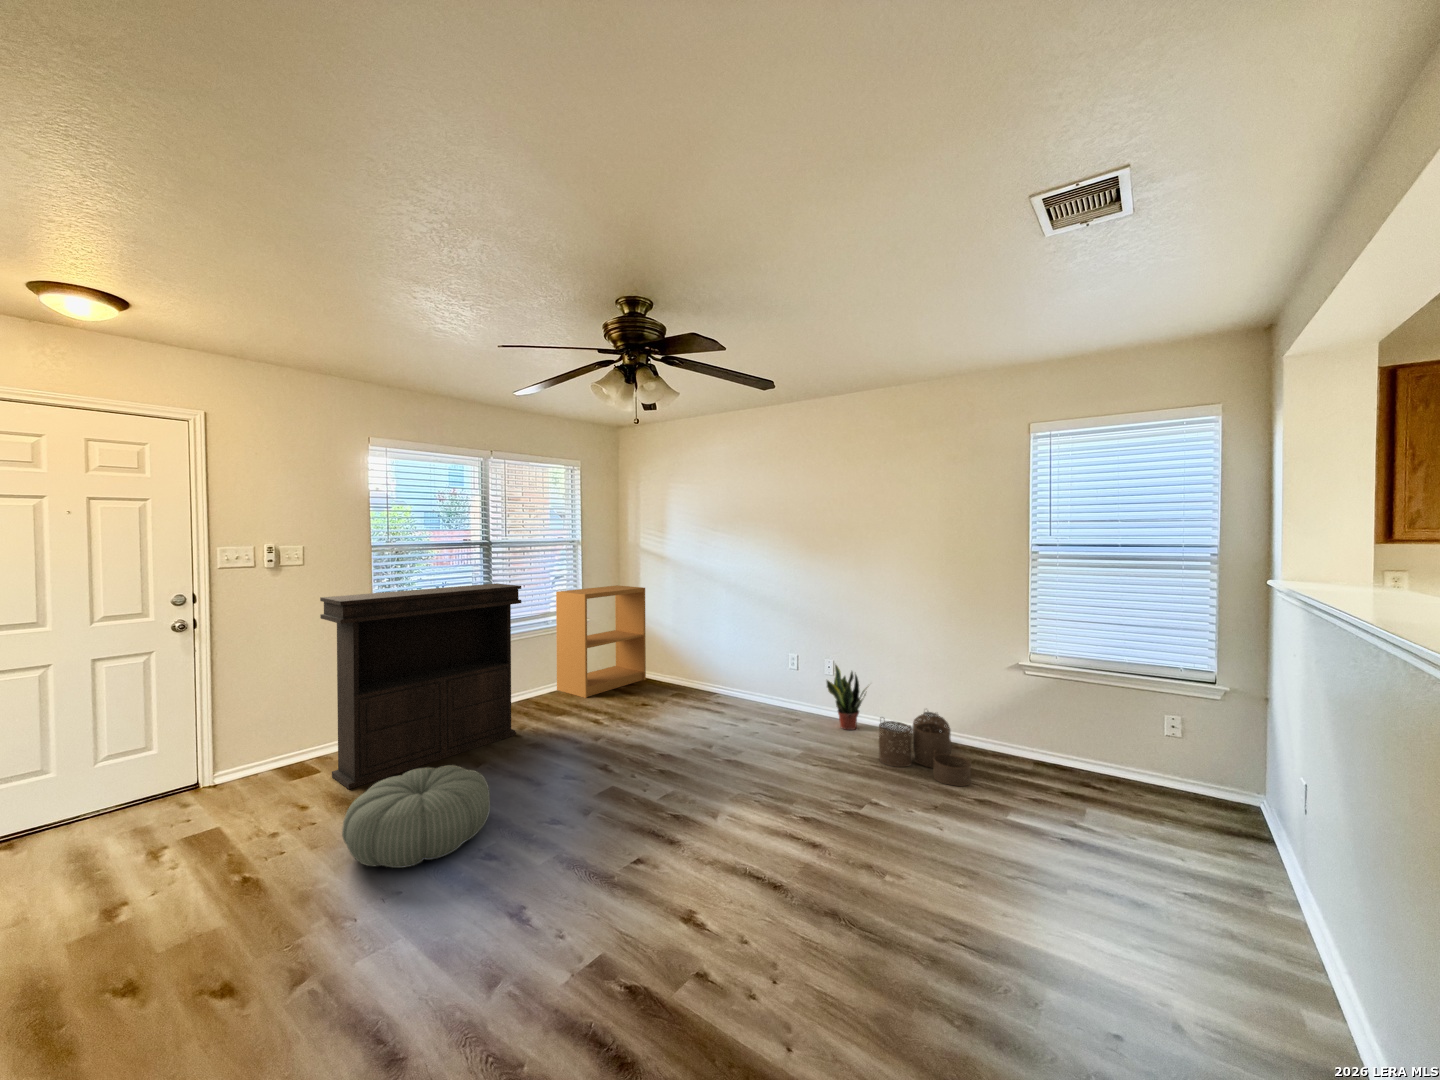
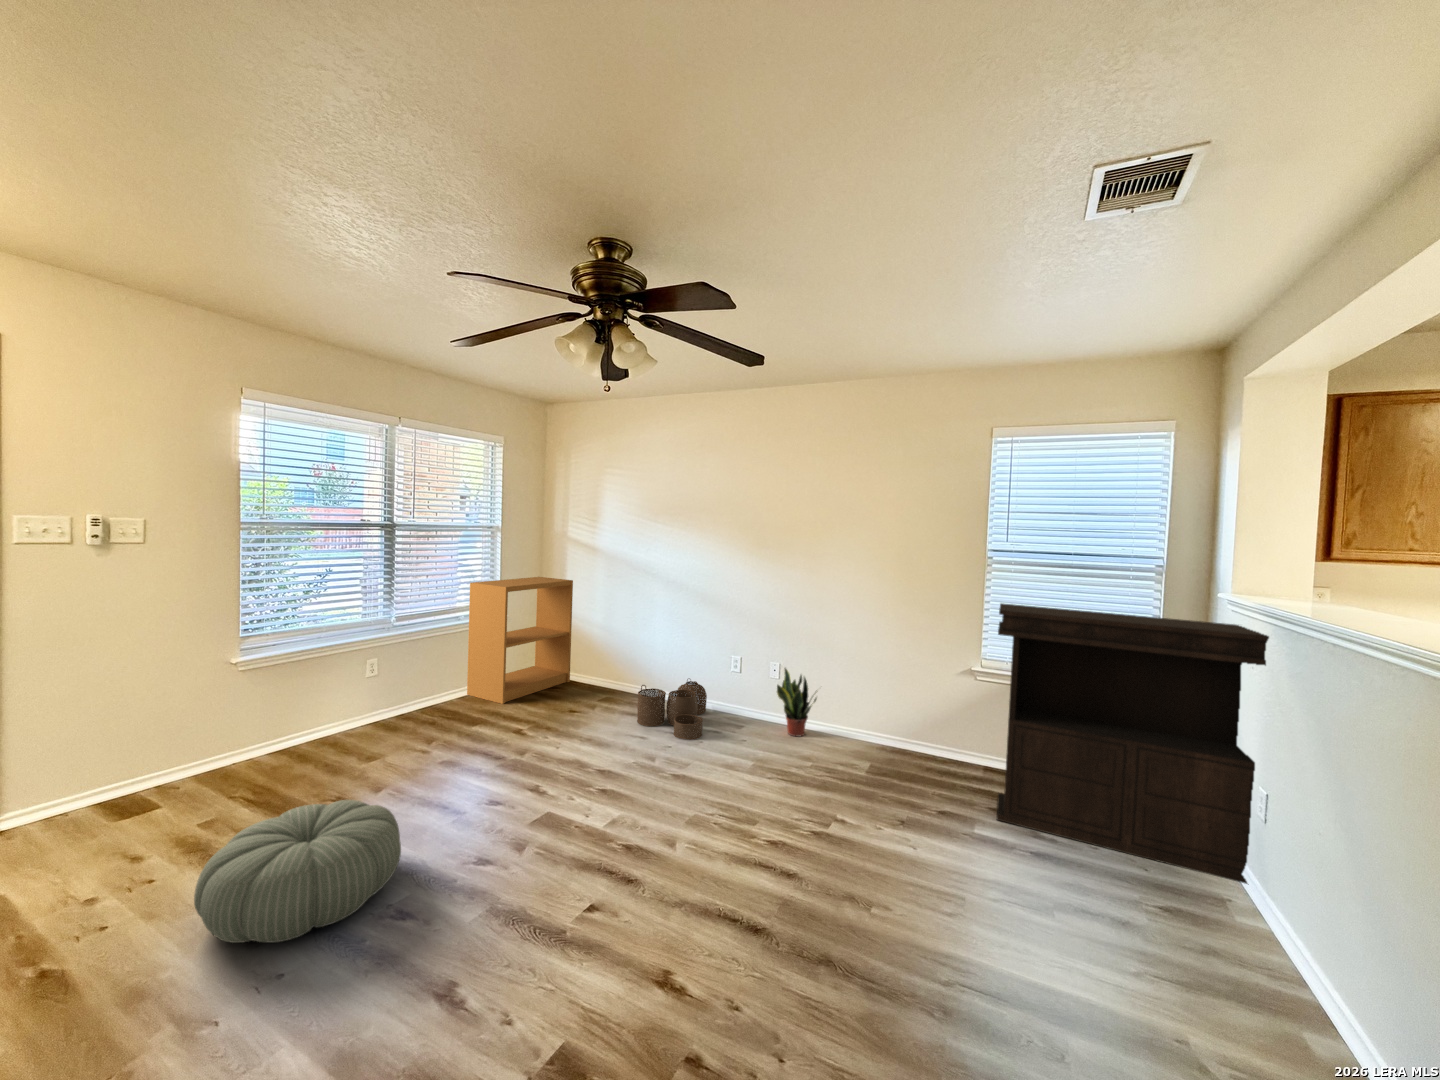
console table: present [320,583,521,789] -> present [997,603,1269,884]
woven basket: present [879,711,971,786] -> present [637,679,707,740]

